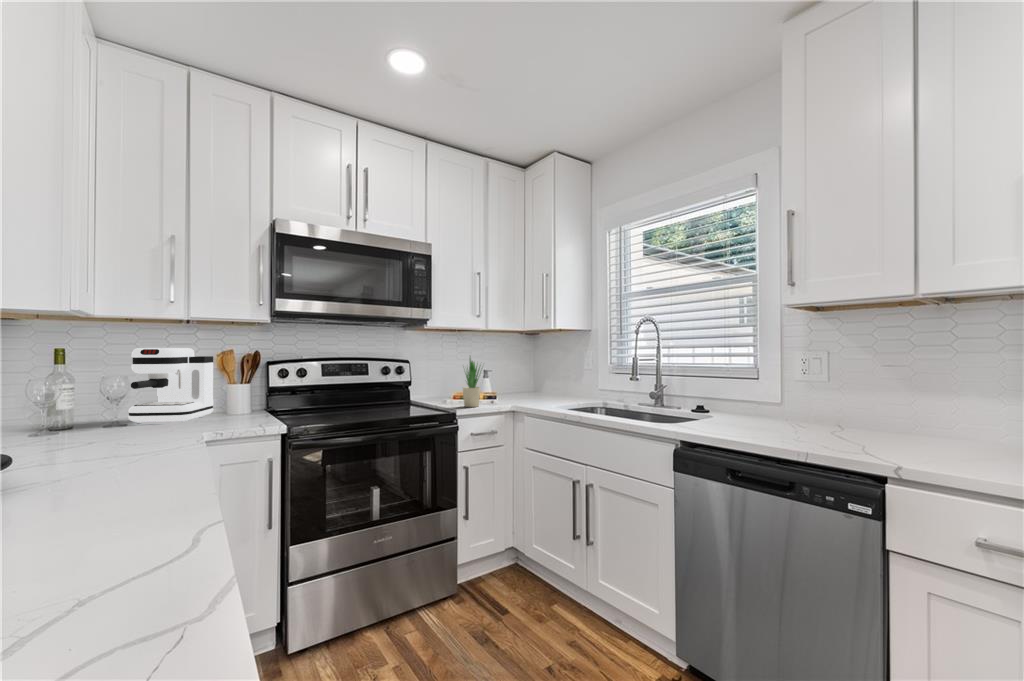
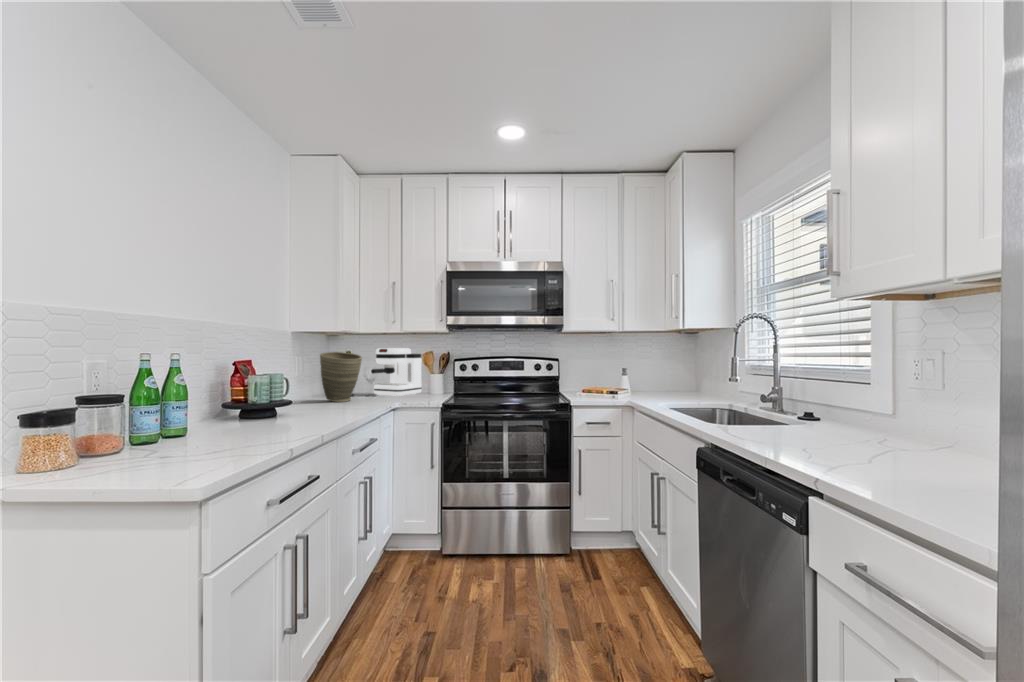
vase: none [41,354,133,442] -> present [320,352,362,402]
potted plant: present [463,358,481,407] -> none [586,353,605,400]

